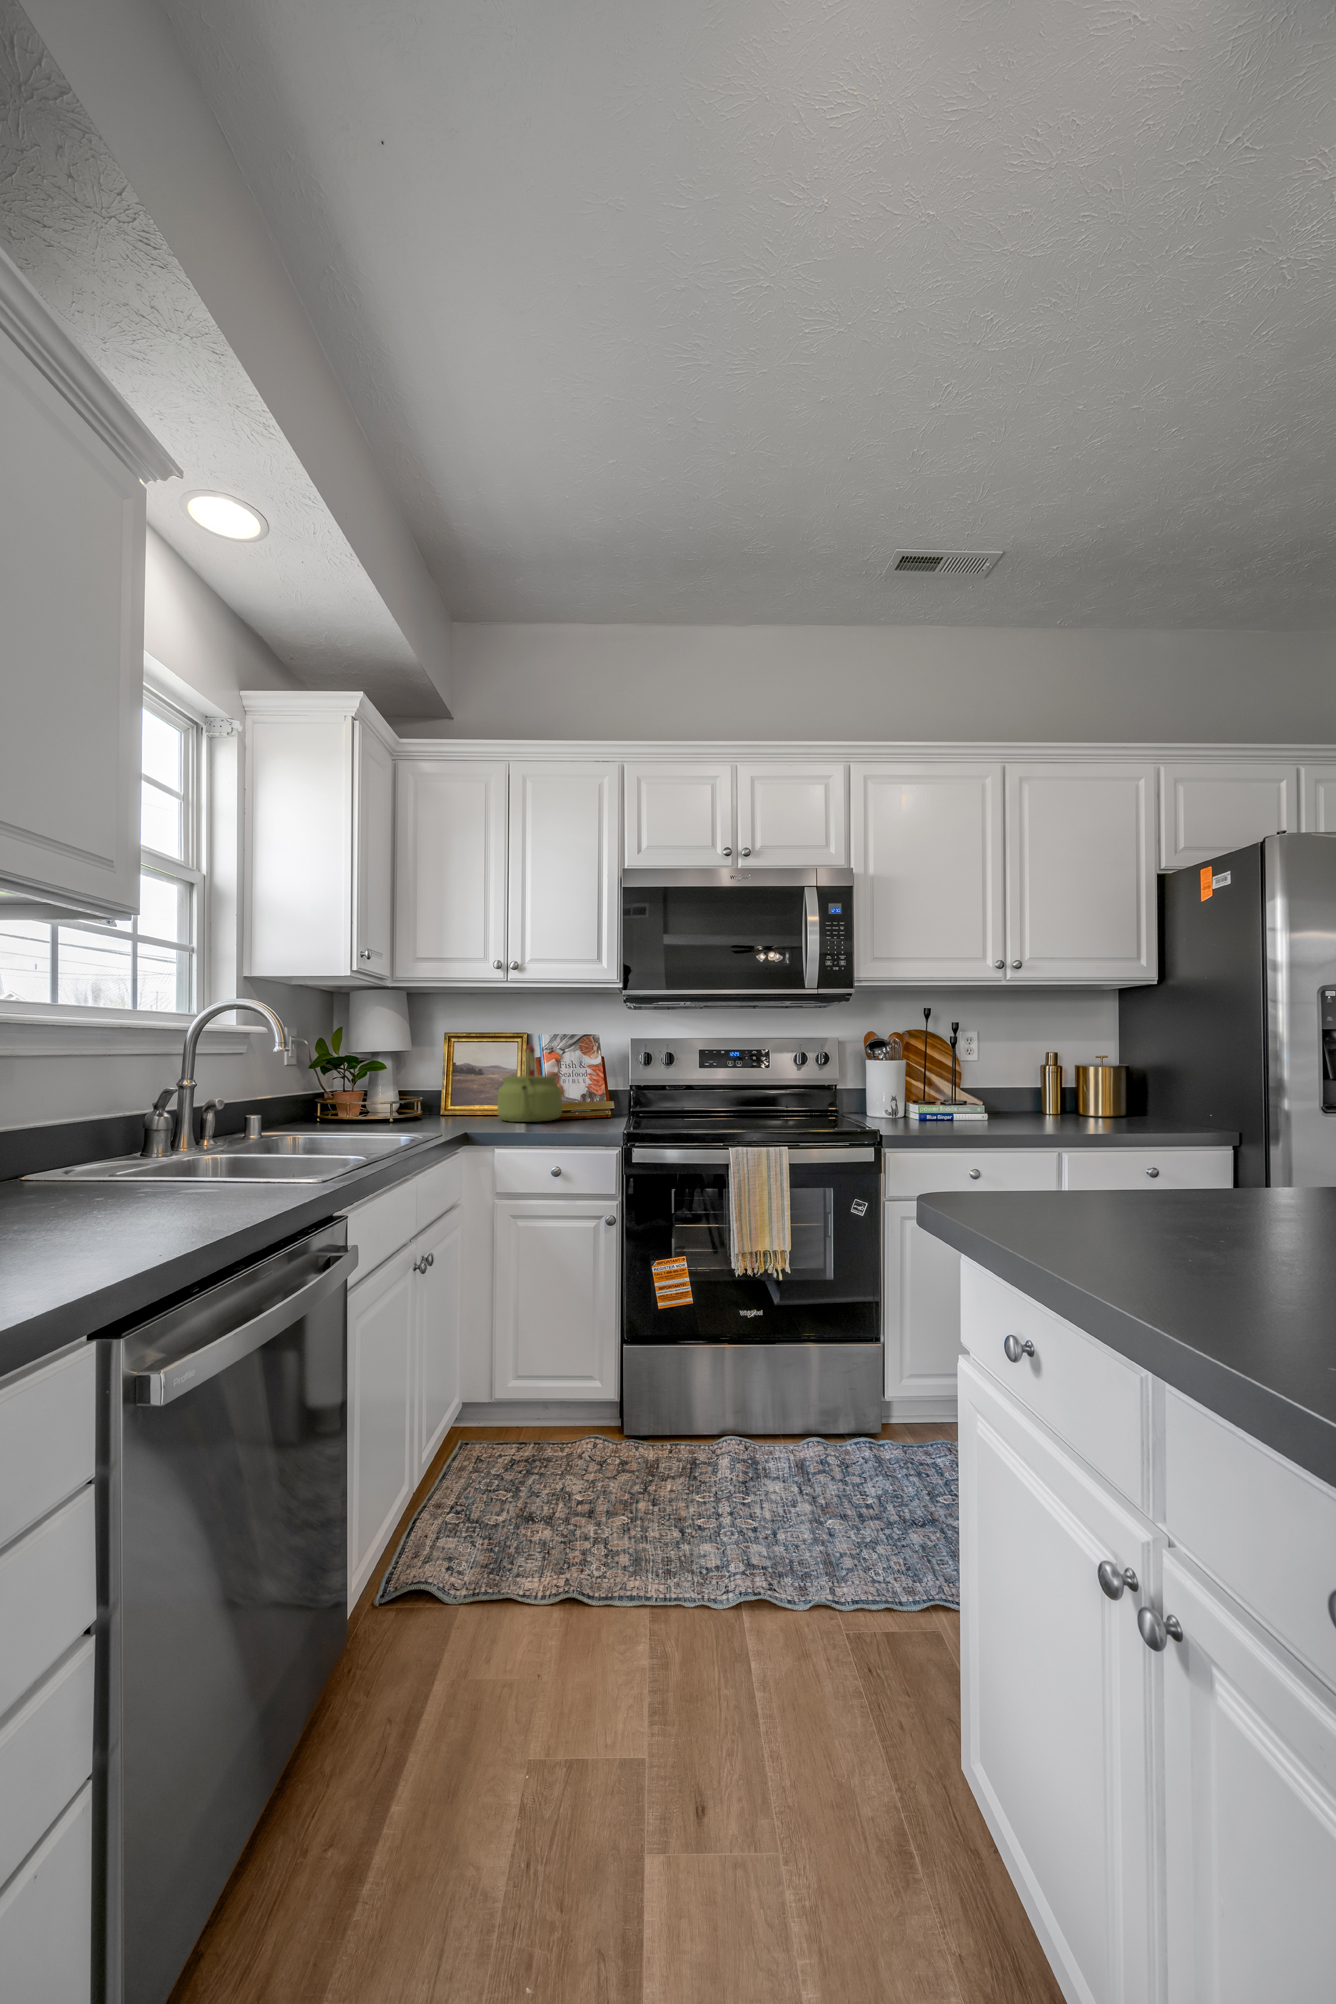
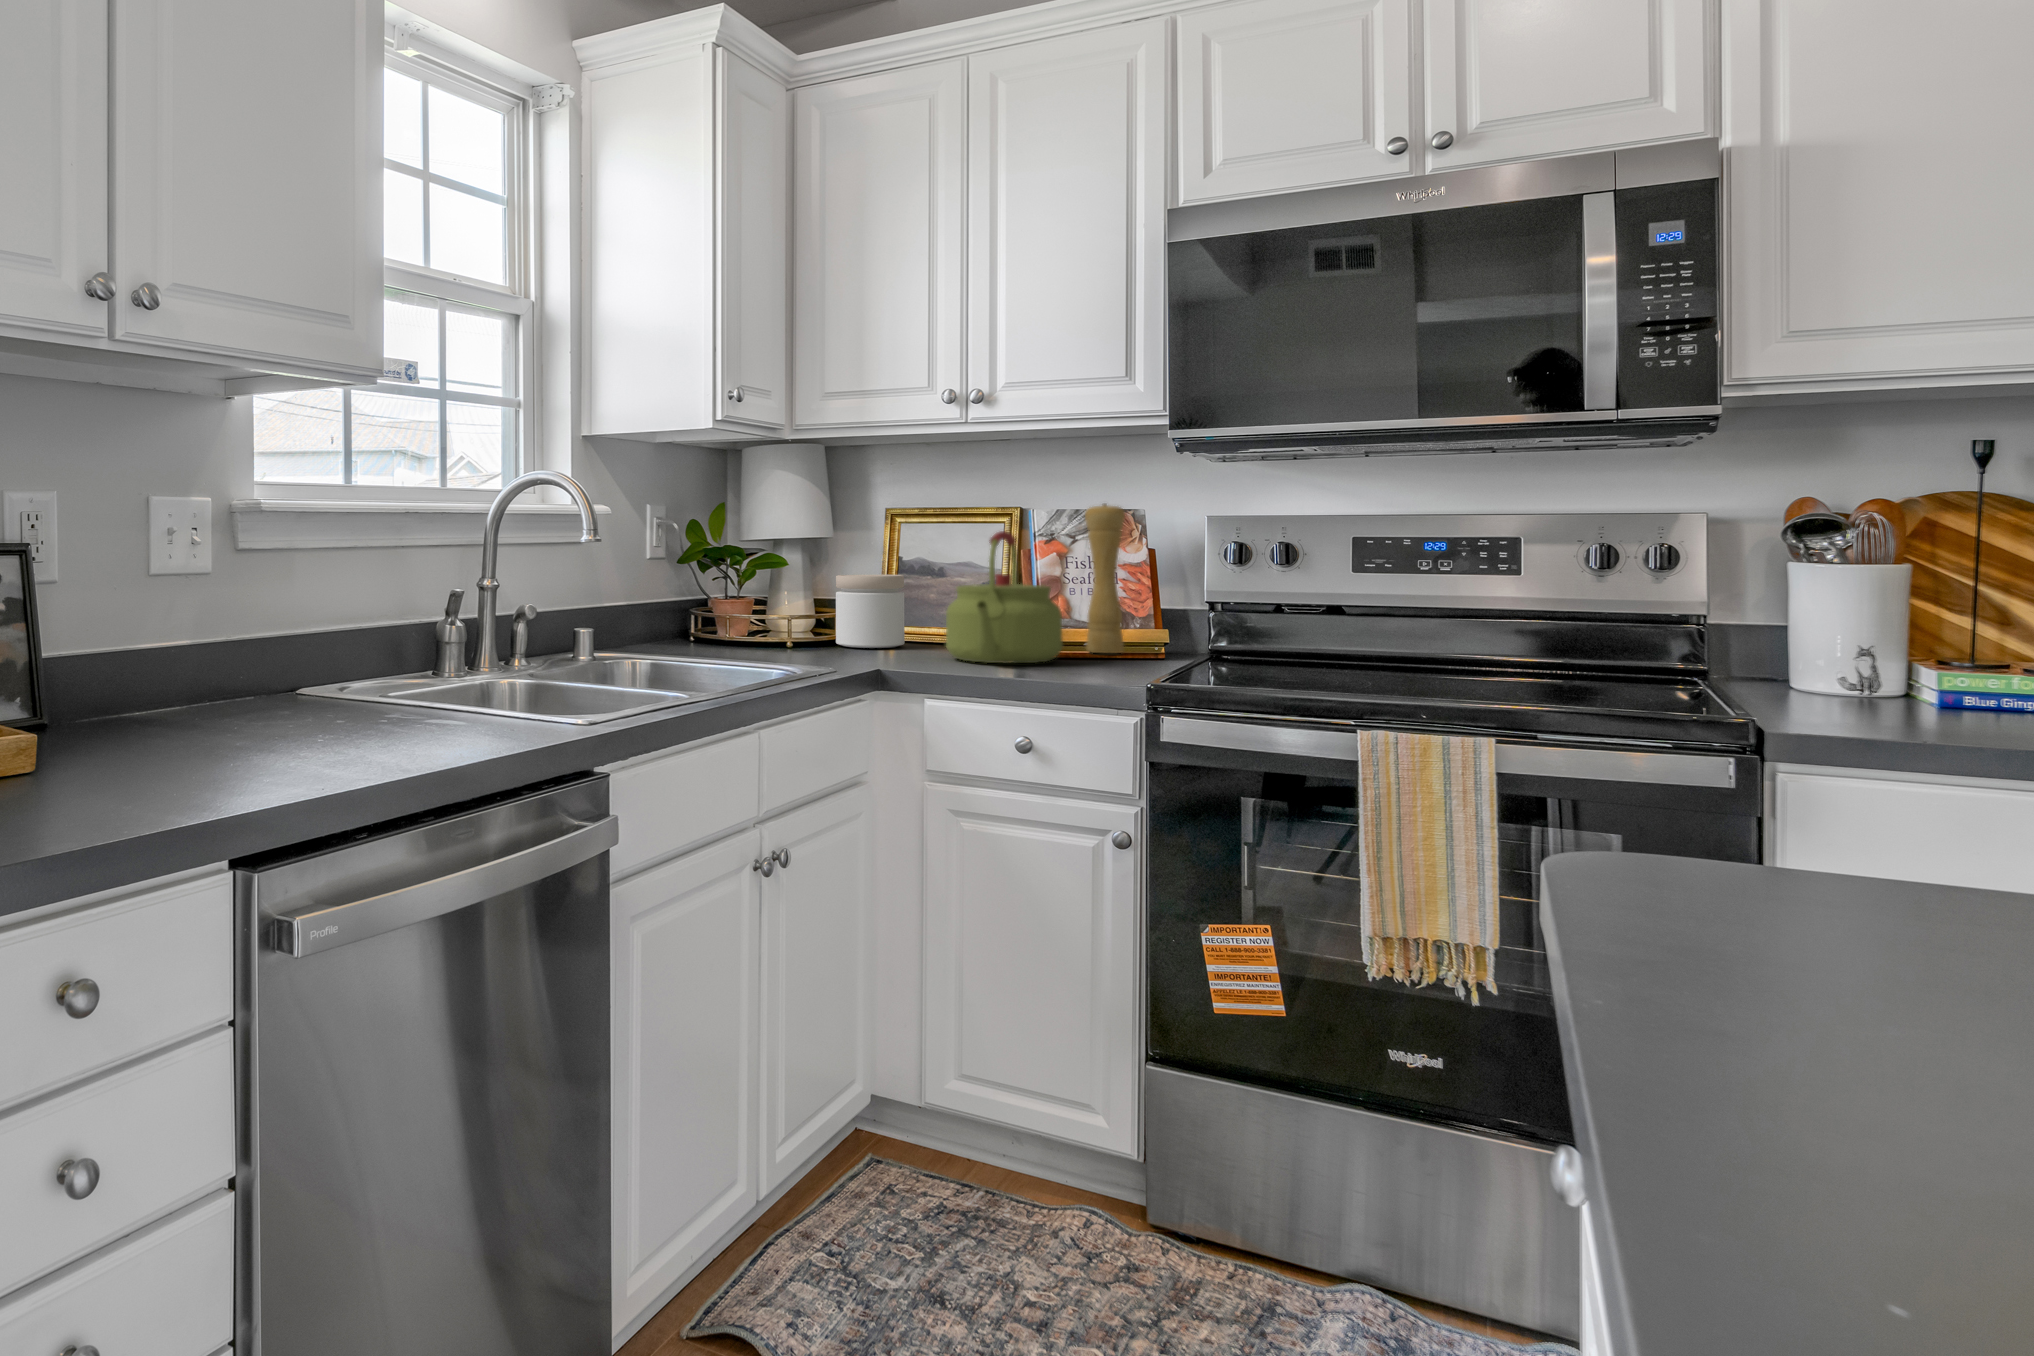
pepper mill: none [568,1030,589,1114] -> present [1085,503,1125,653]
jar: none [423,1071,465,1117] -> present [836,575,905,648]

